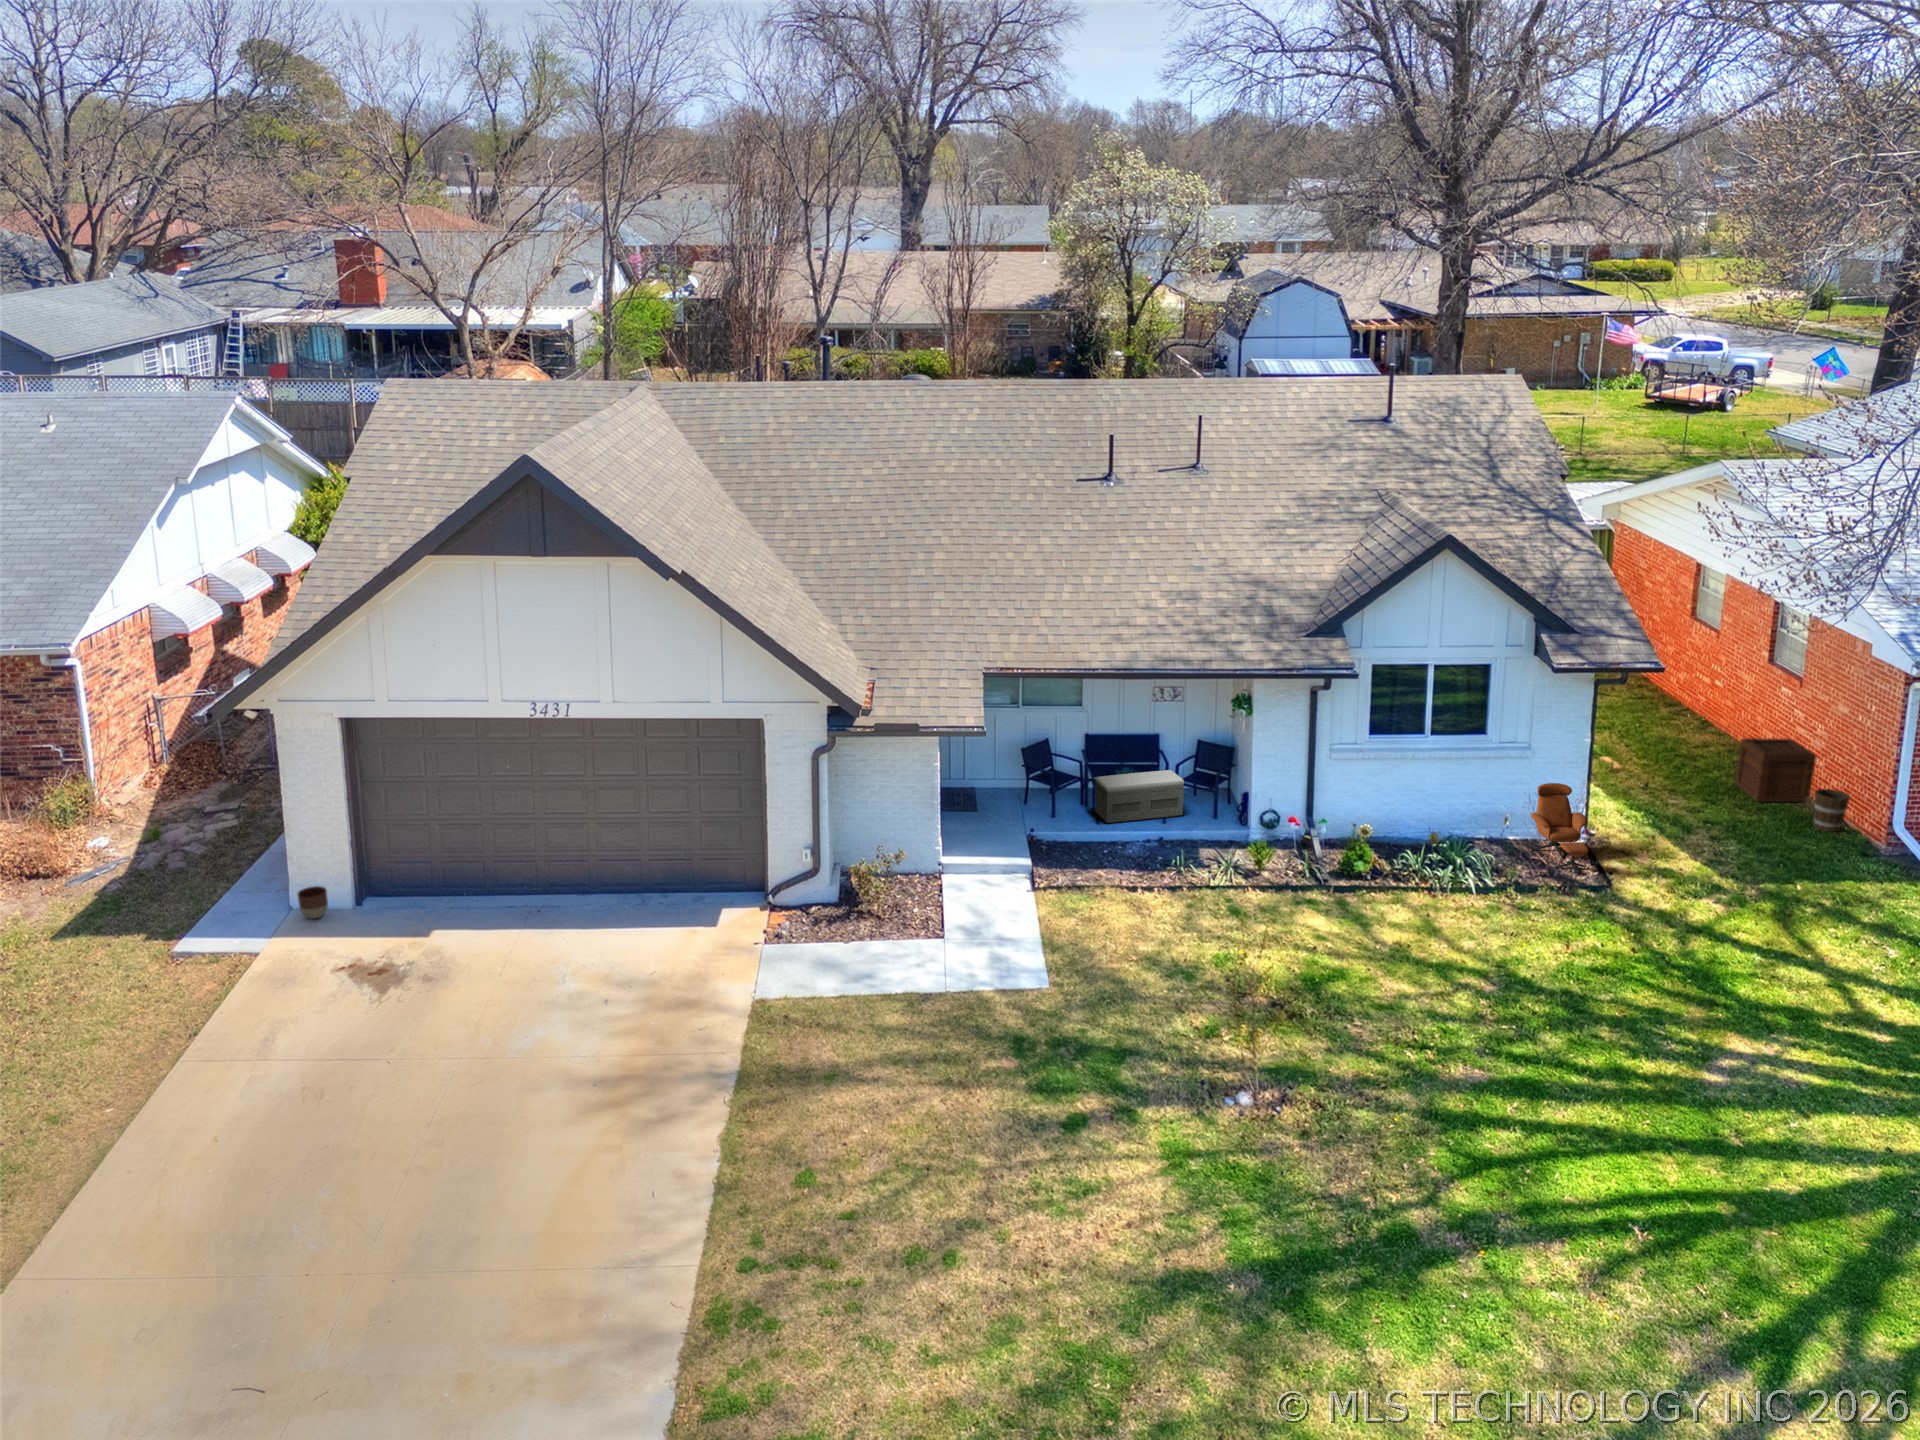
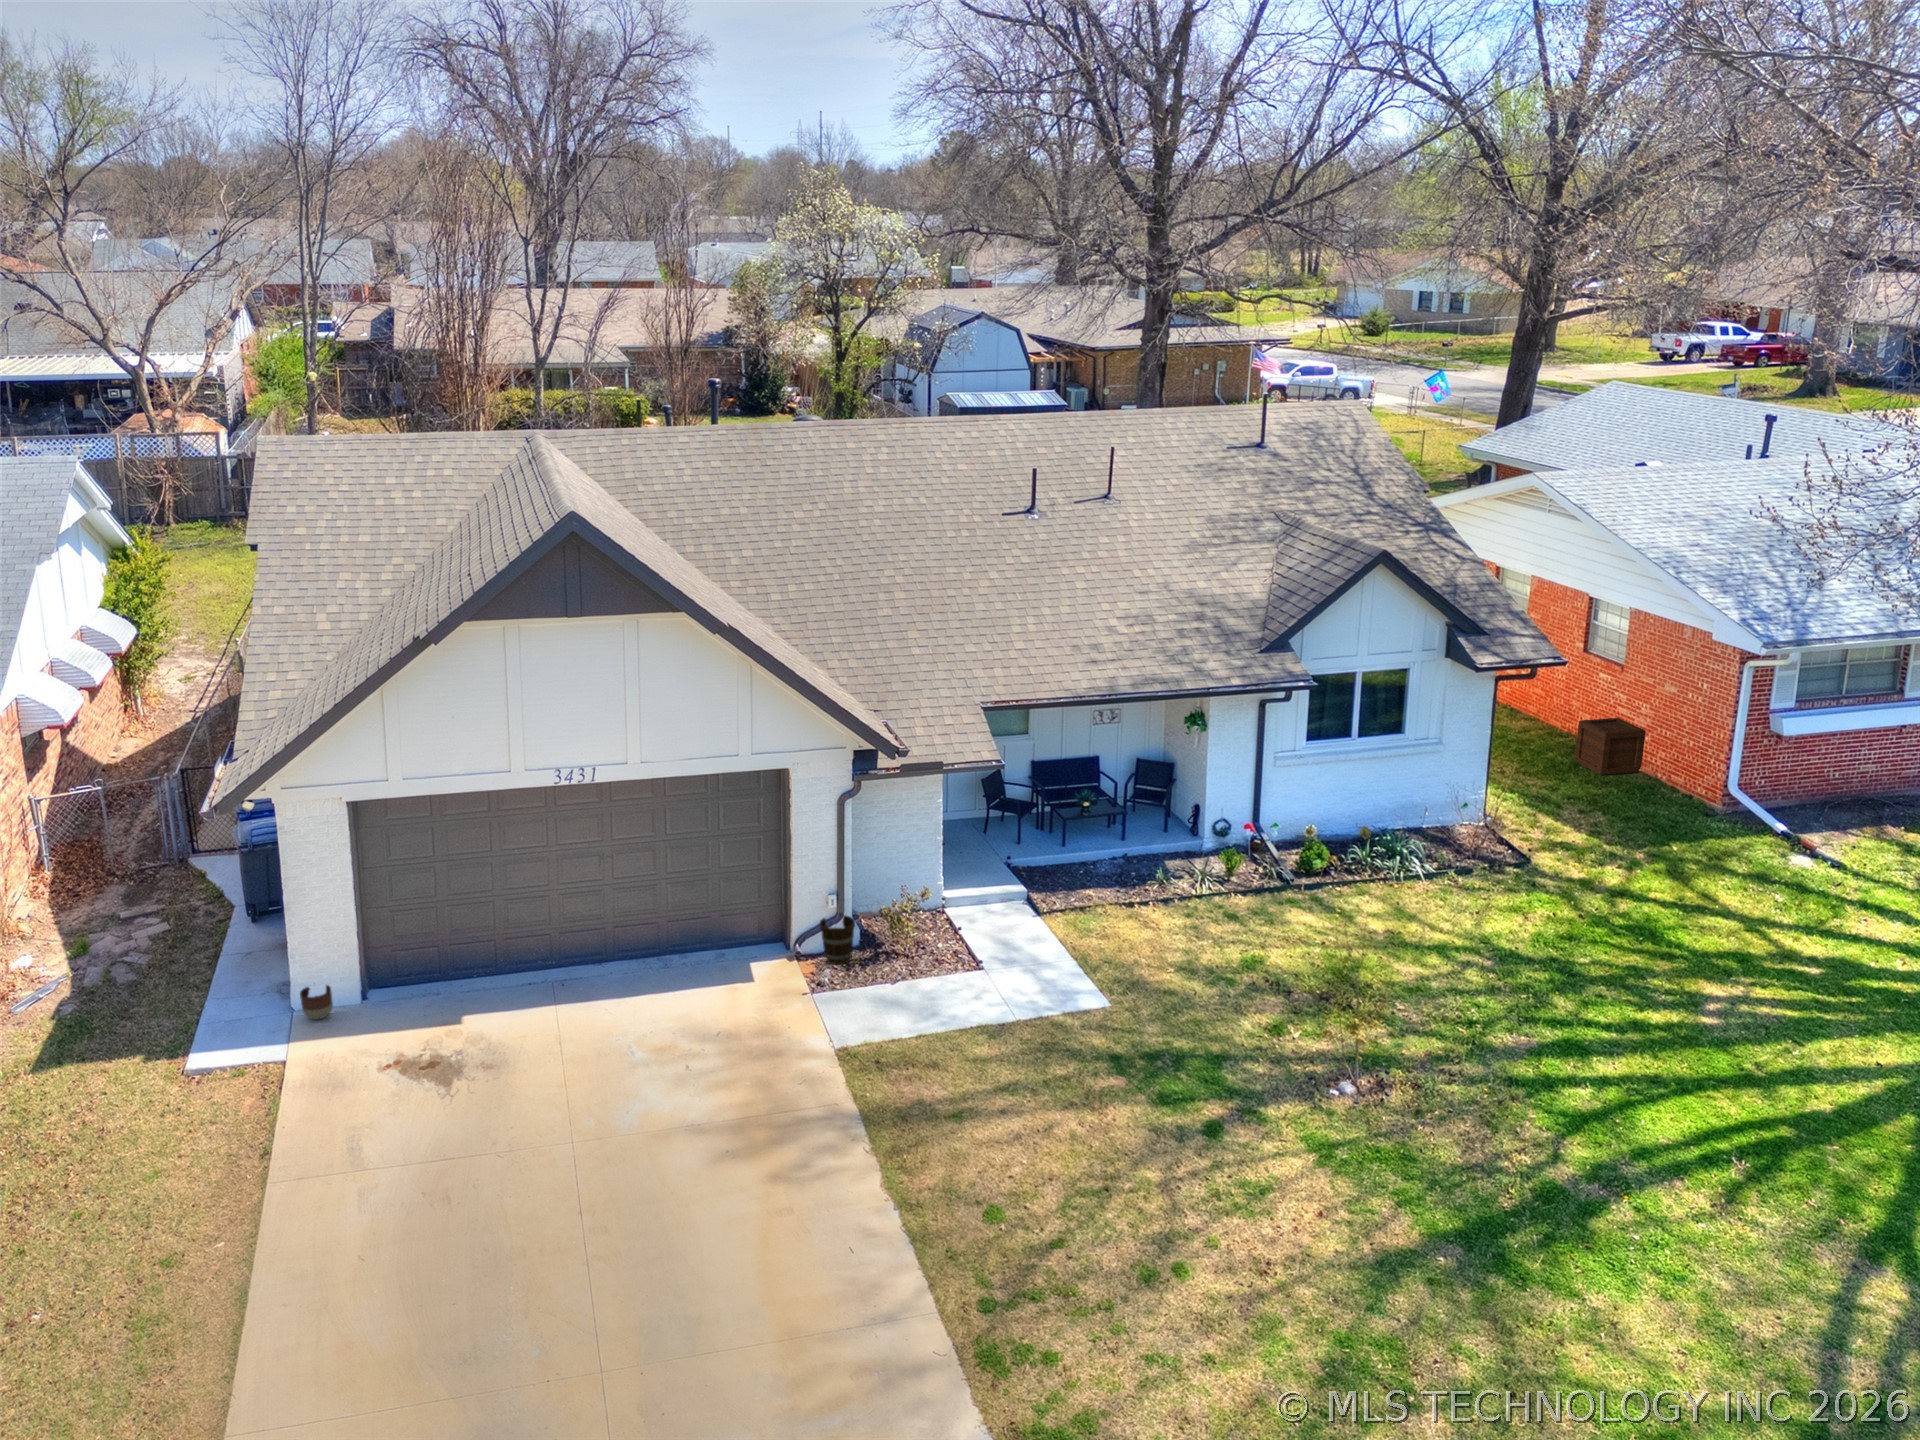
storage bench: present [1095,770,1184,823] -> none [1051,787,1134,843]
lounge chair: present [1531,783,1589,874] -> none [1447,772,1506,853]
bucket: present [1814,789,1850,832] -> present [820,916,855,965]

